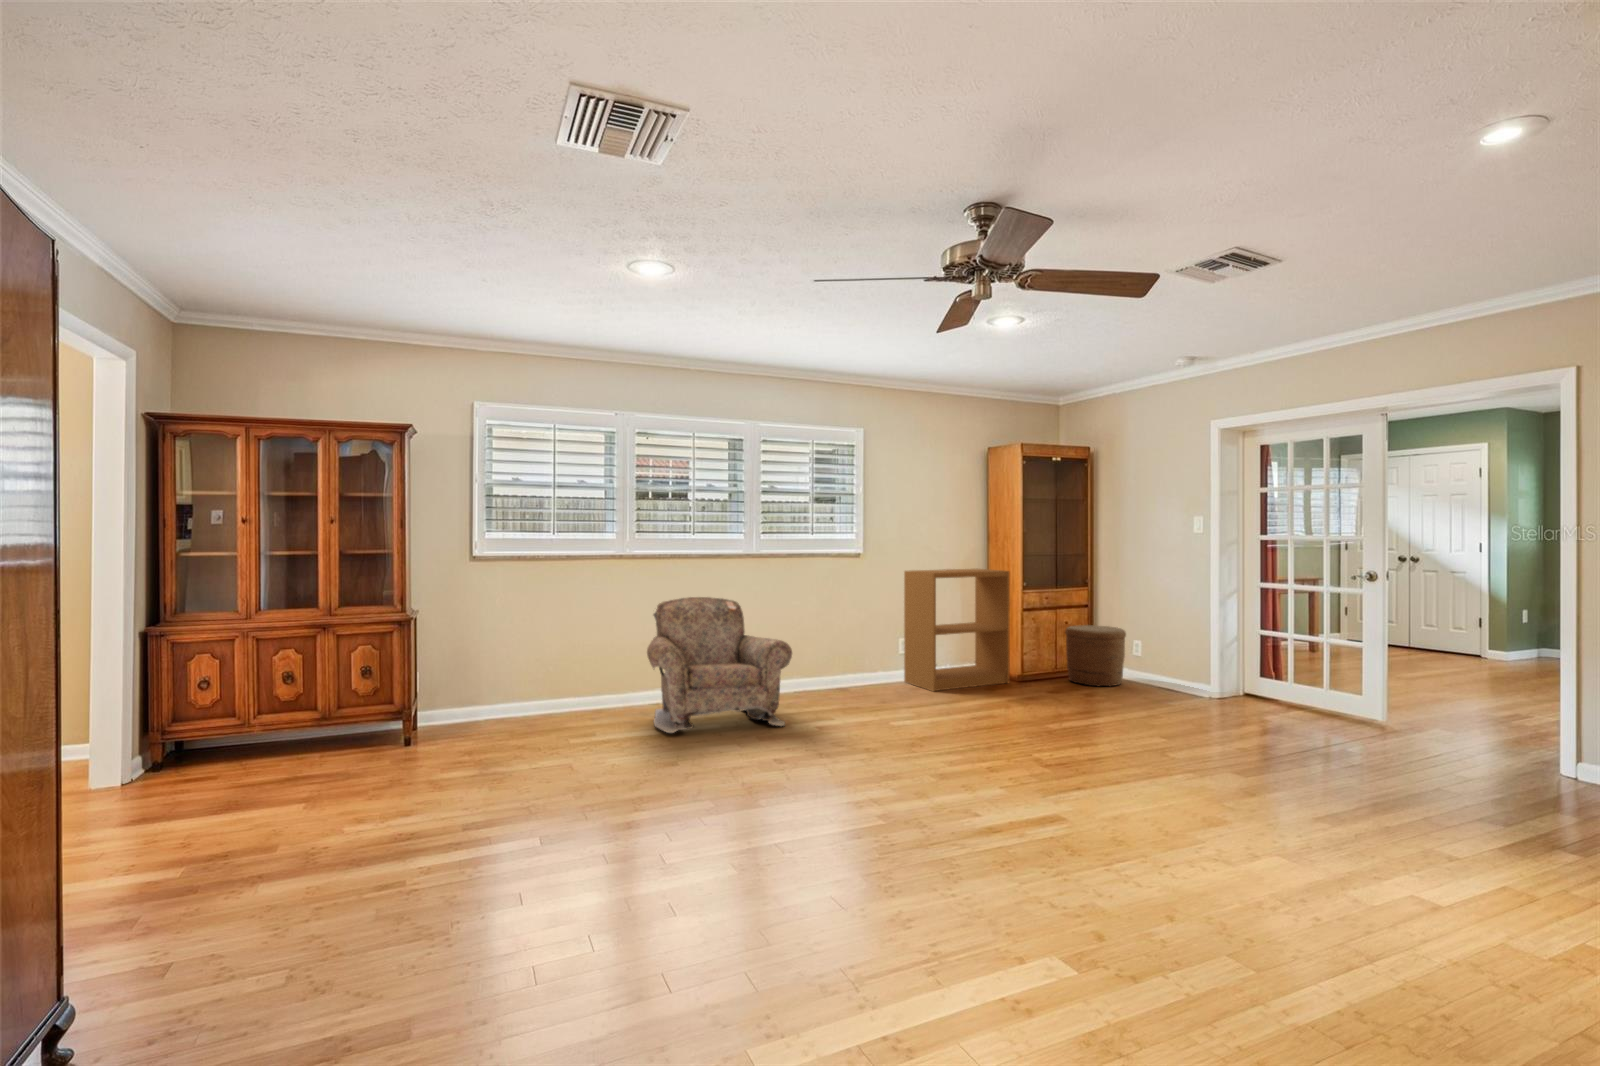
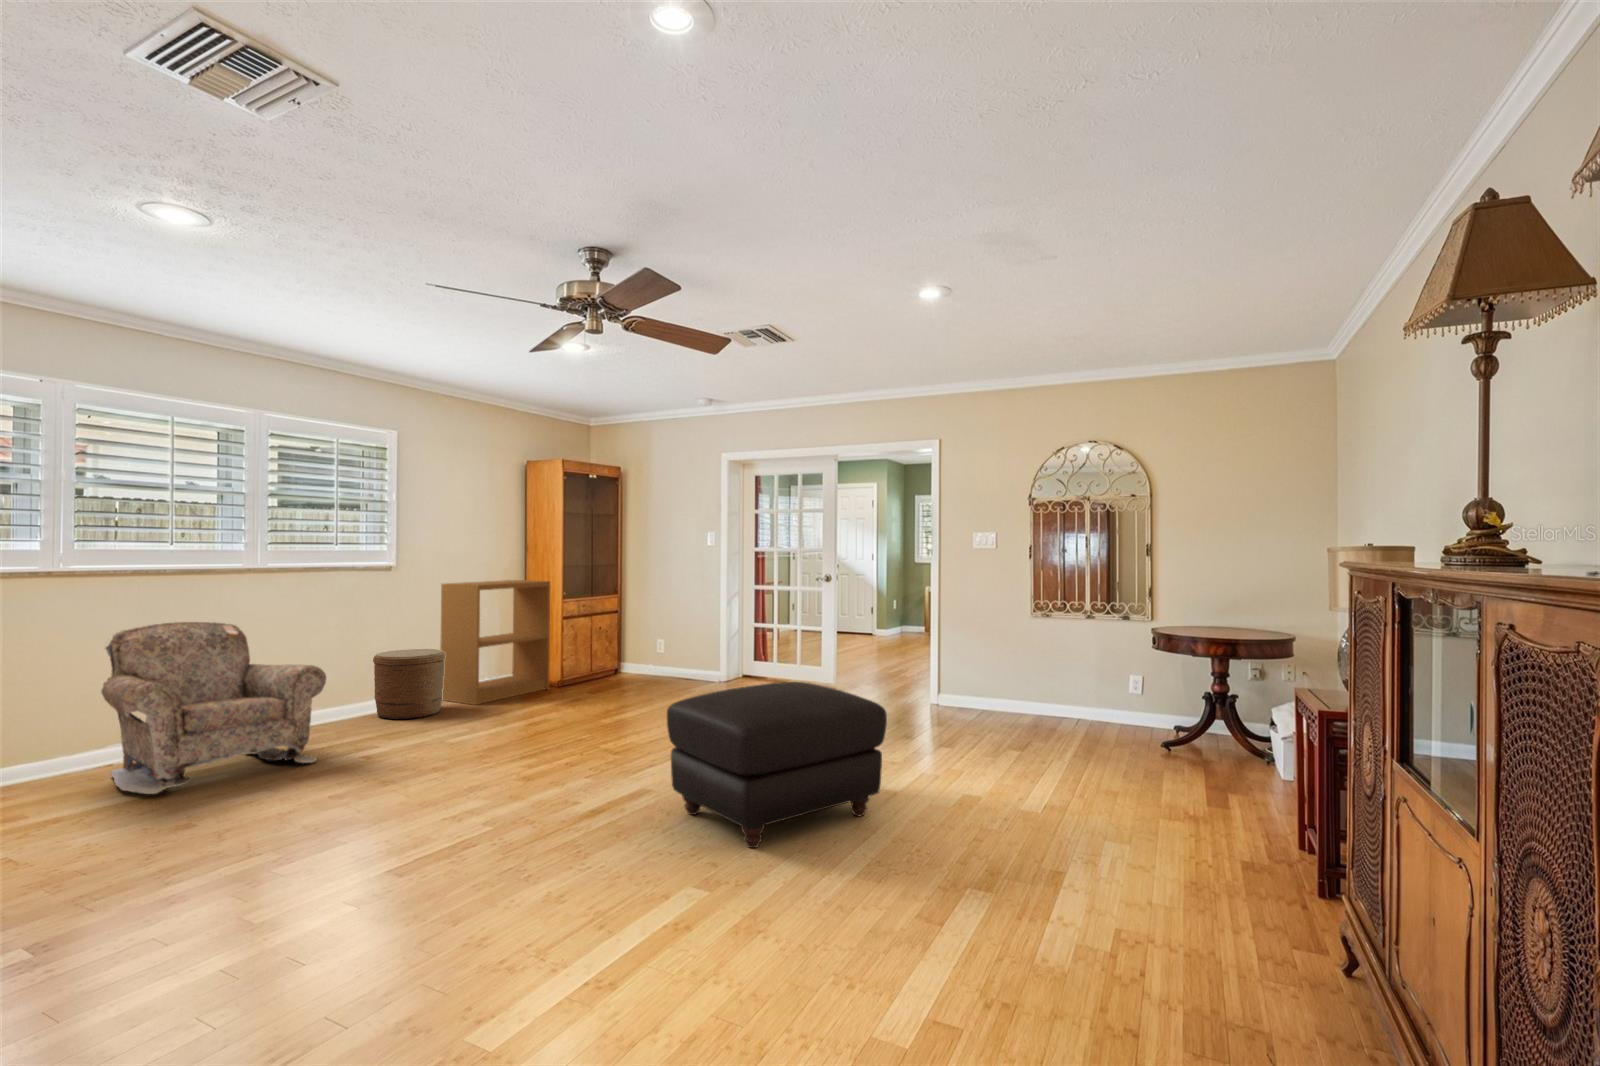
woven basket: present [1065,625,1126,686] -> present [373,649,445,719]
ottoman: none [1080,714,1406,922] -> present [667,682,887,848]

